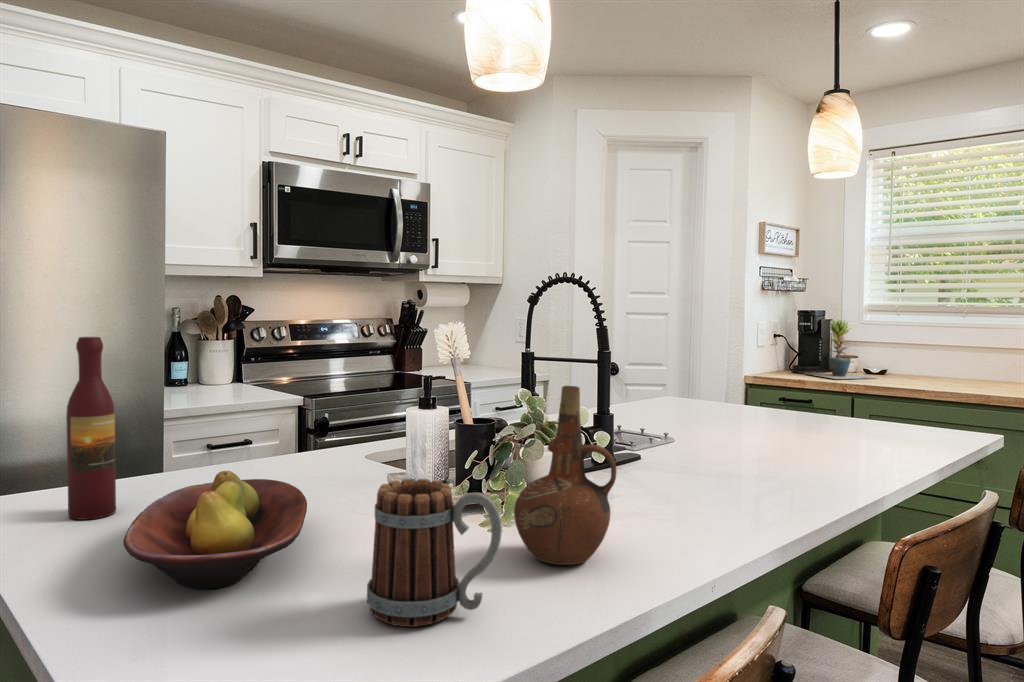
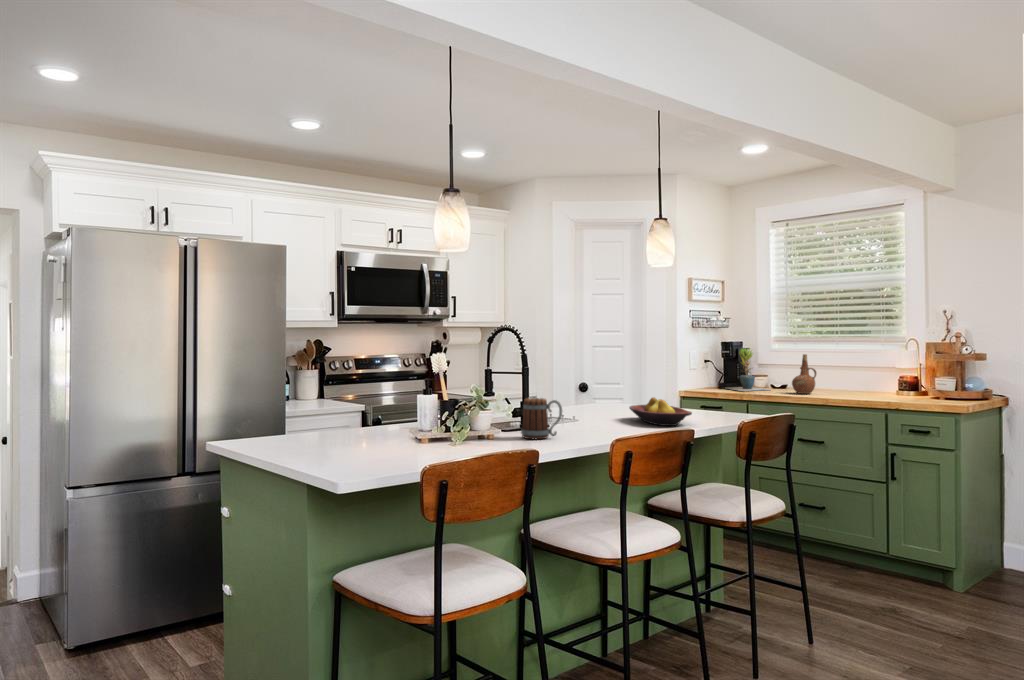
wine bottle: present [66,337,116,520] -> none [265,362,285,444]
ceramic pitcher: present [514,386,616,565] -> present [792,354,816,394]
fruit bowl: present [123,471,307,589] -> present [629,397,692,426]
mug: present [367,479,502,627] -> present [521,398,562,439]

